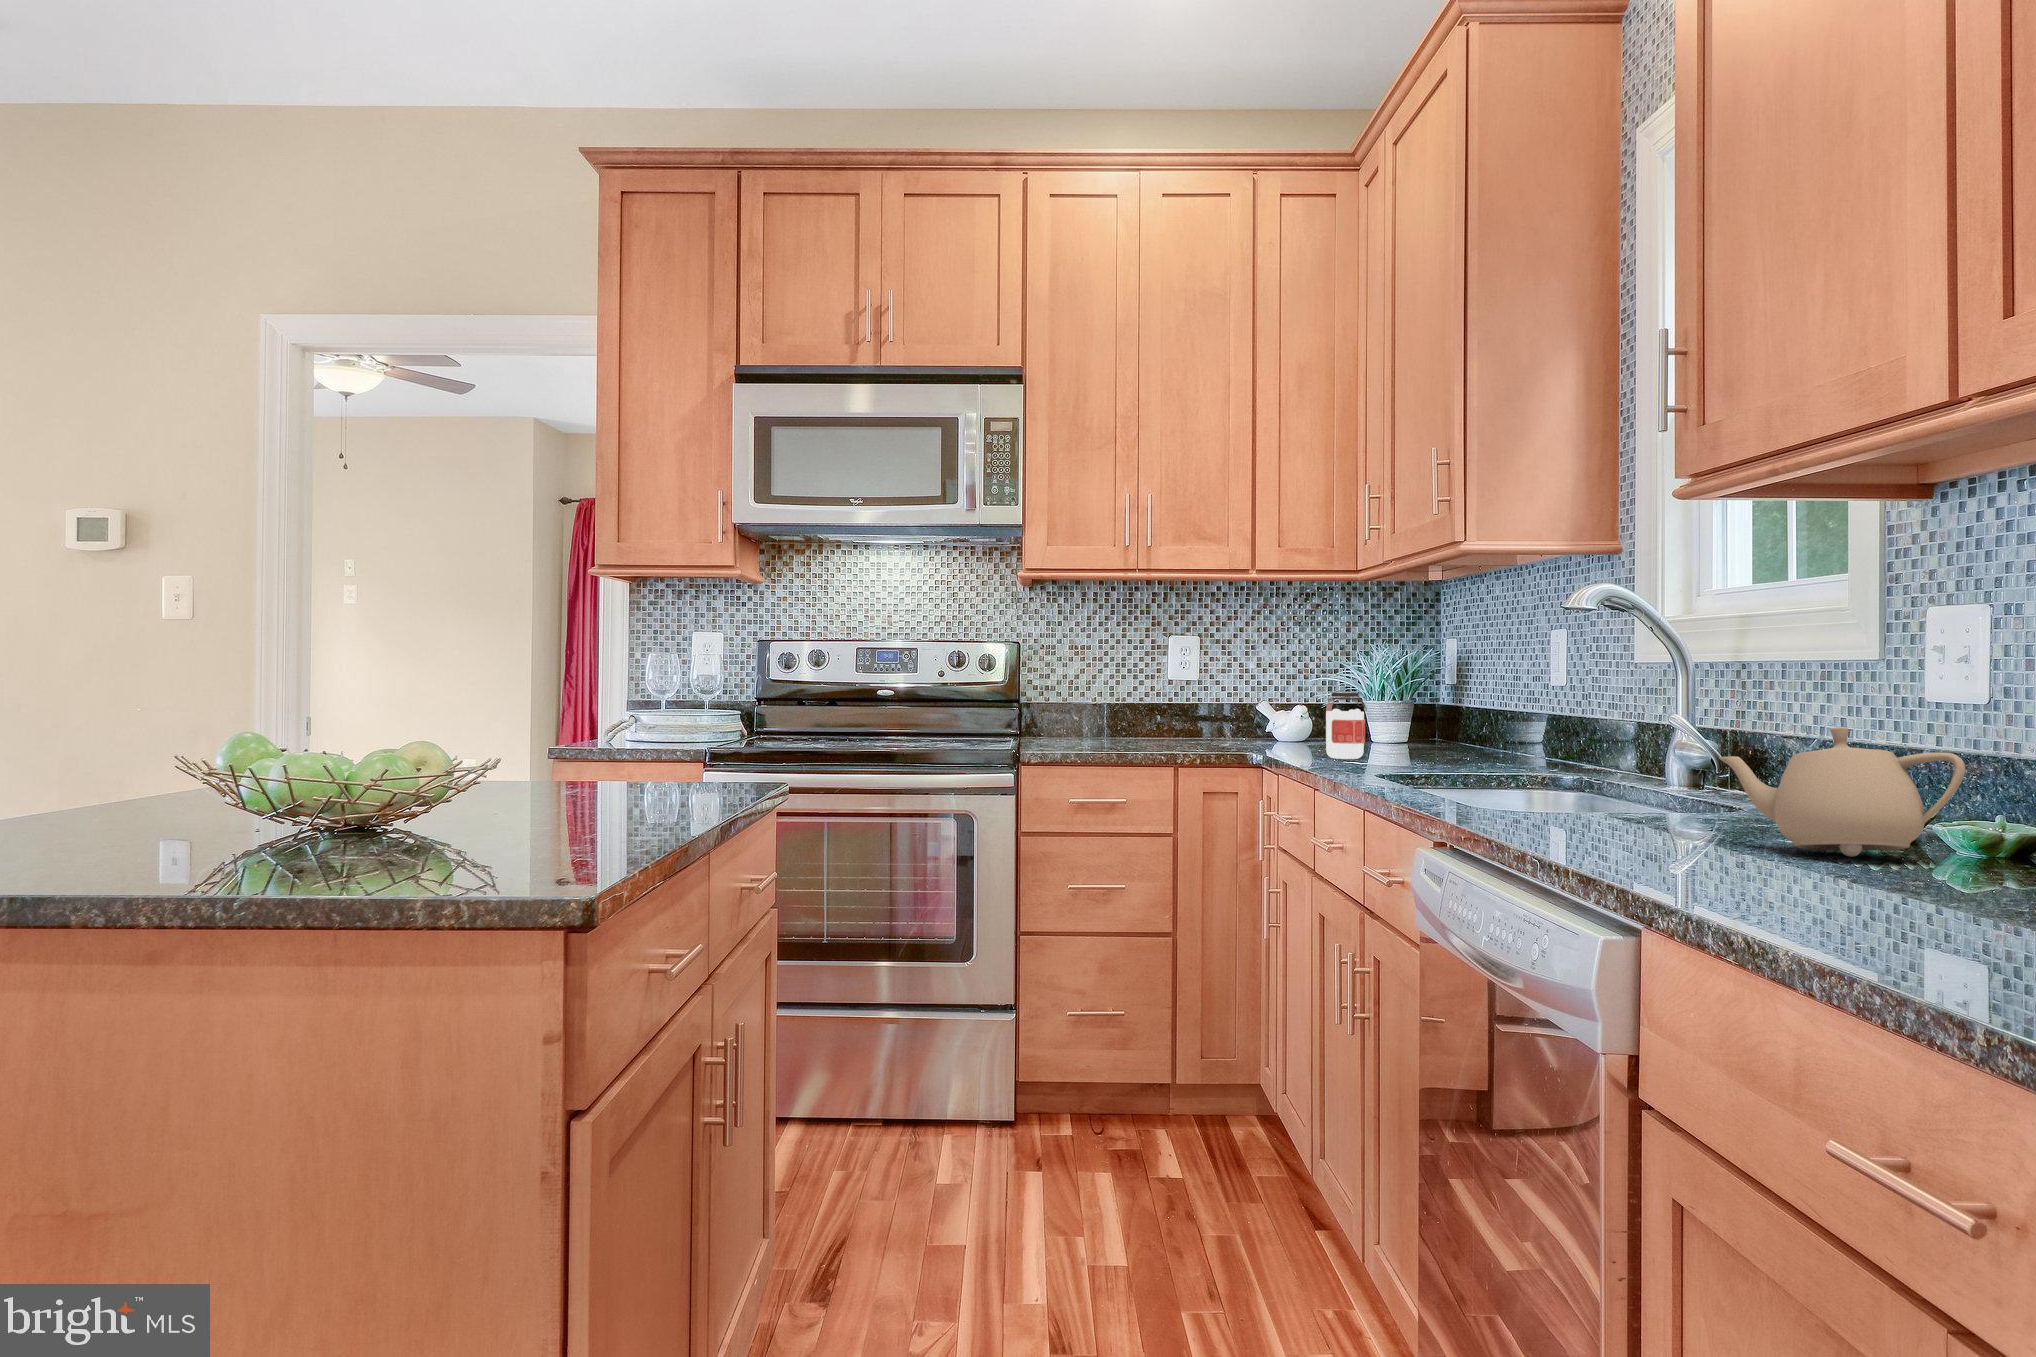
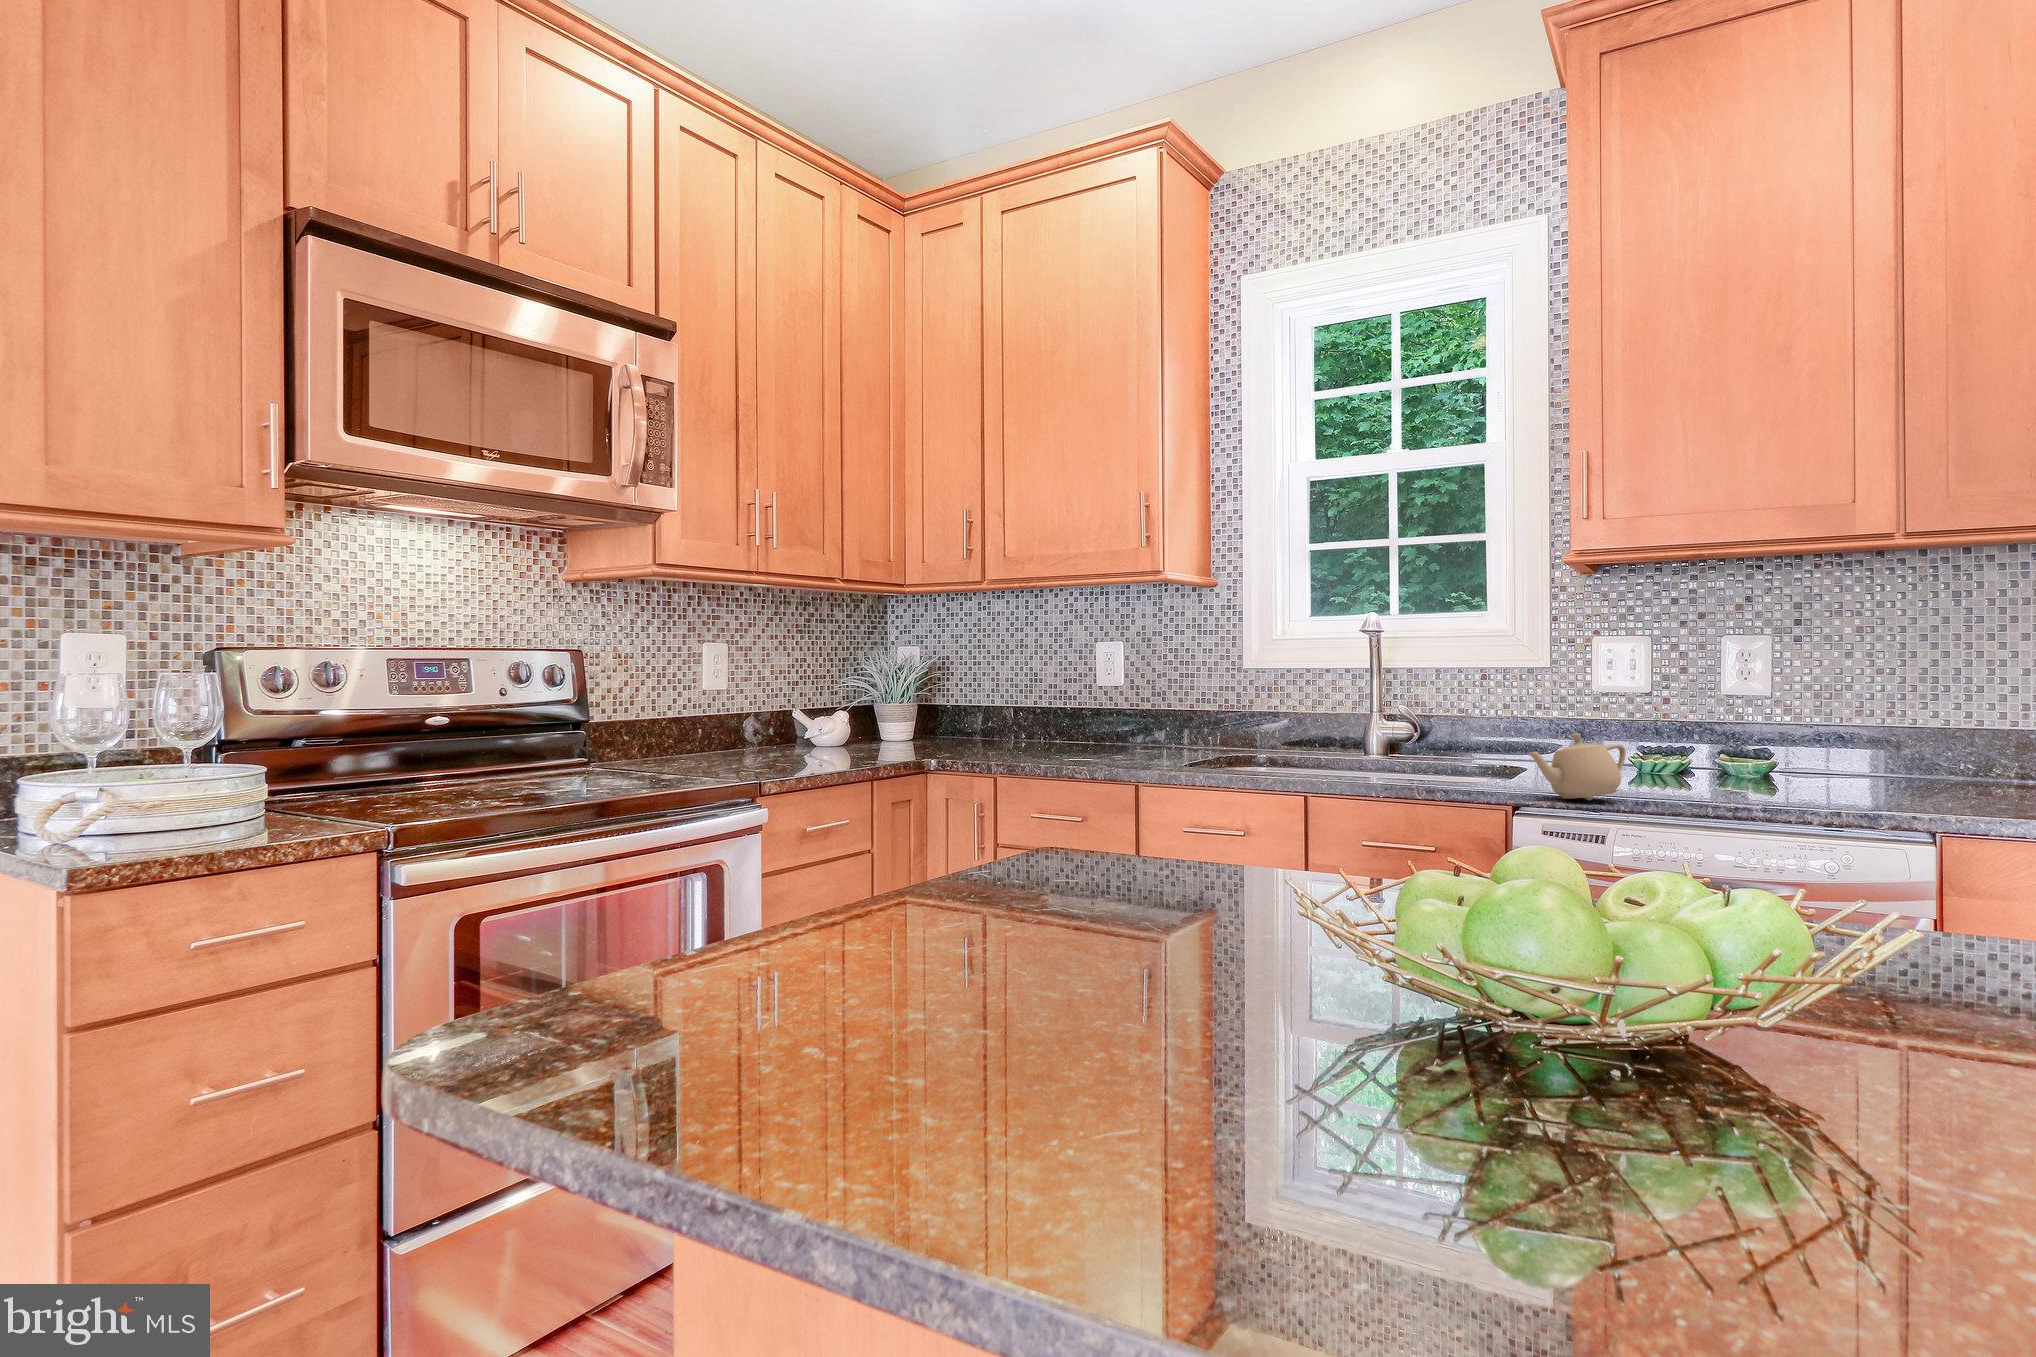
jar: present [1326,693,1367,759] -> none [966,704,1002,763]

